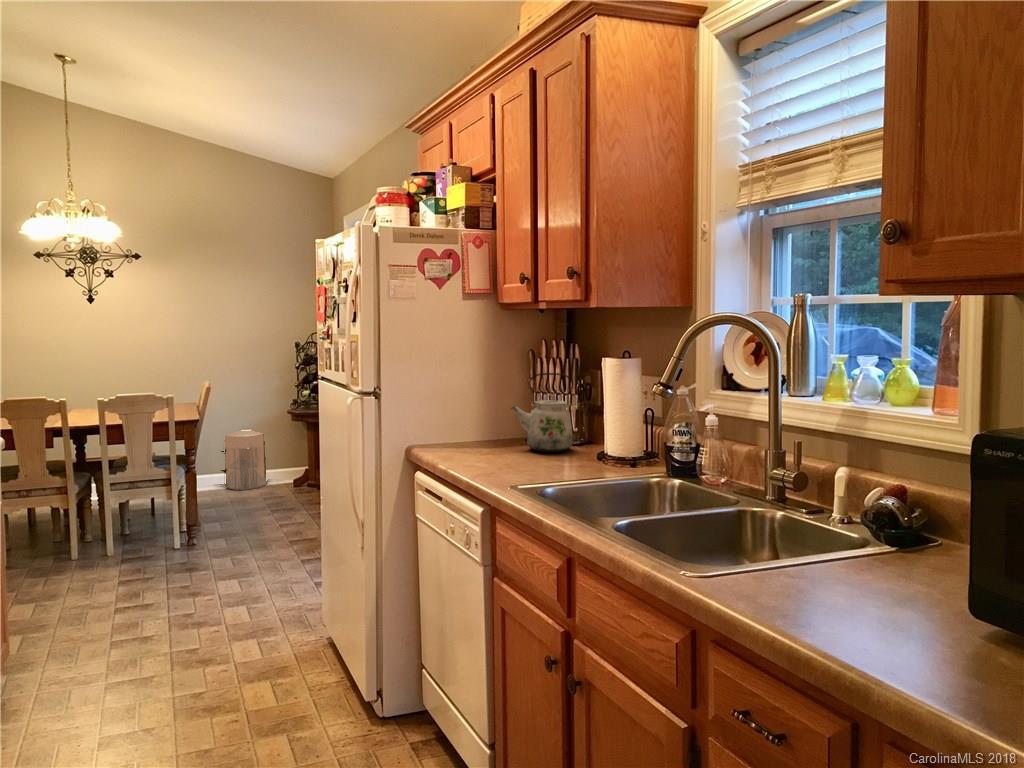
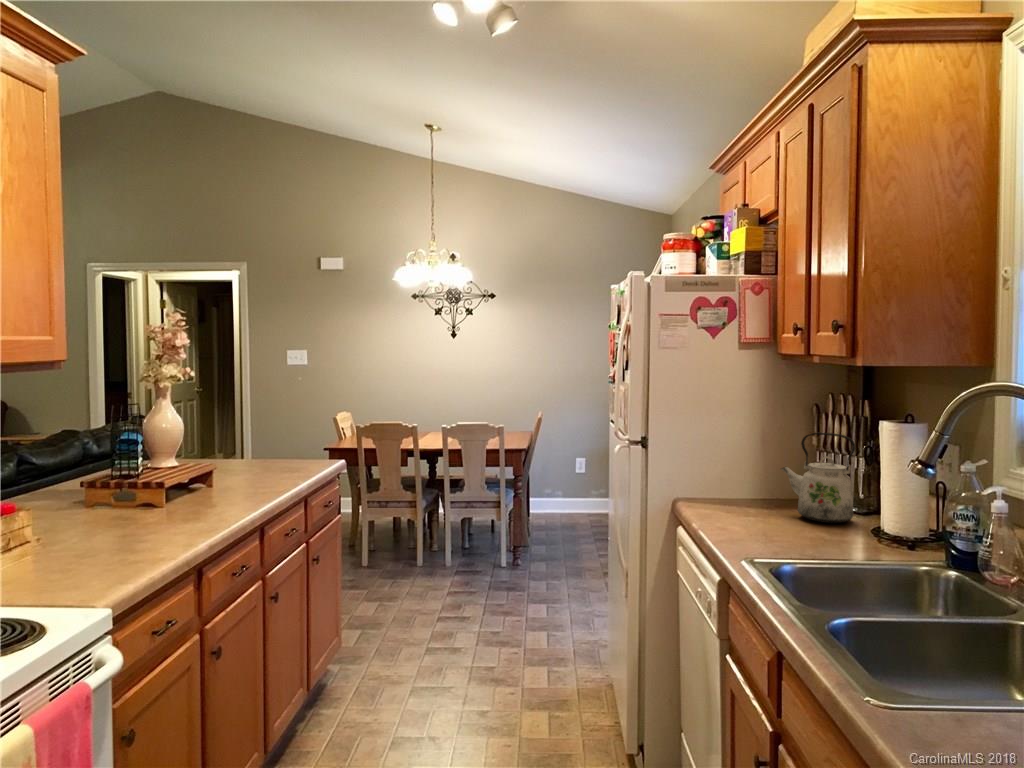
waste bin: present [221,431,268,490] -> none [548,459,595,524]

